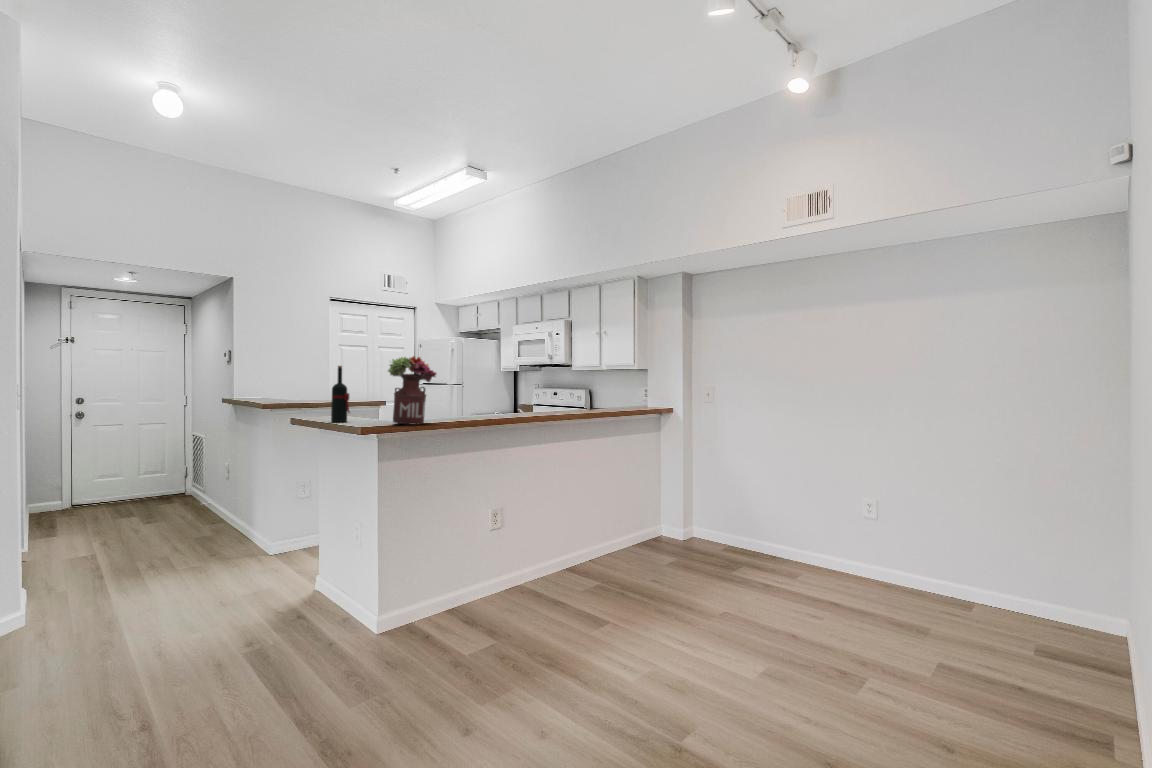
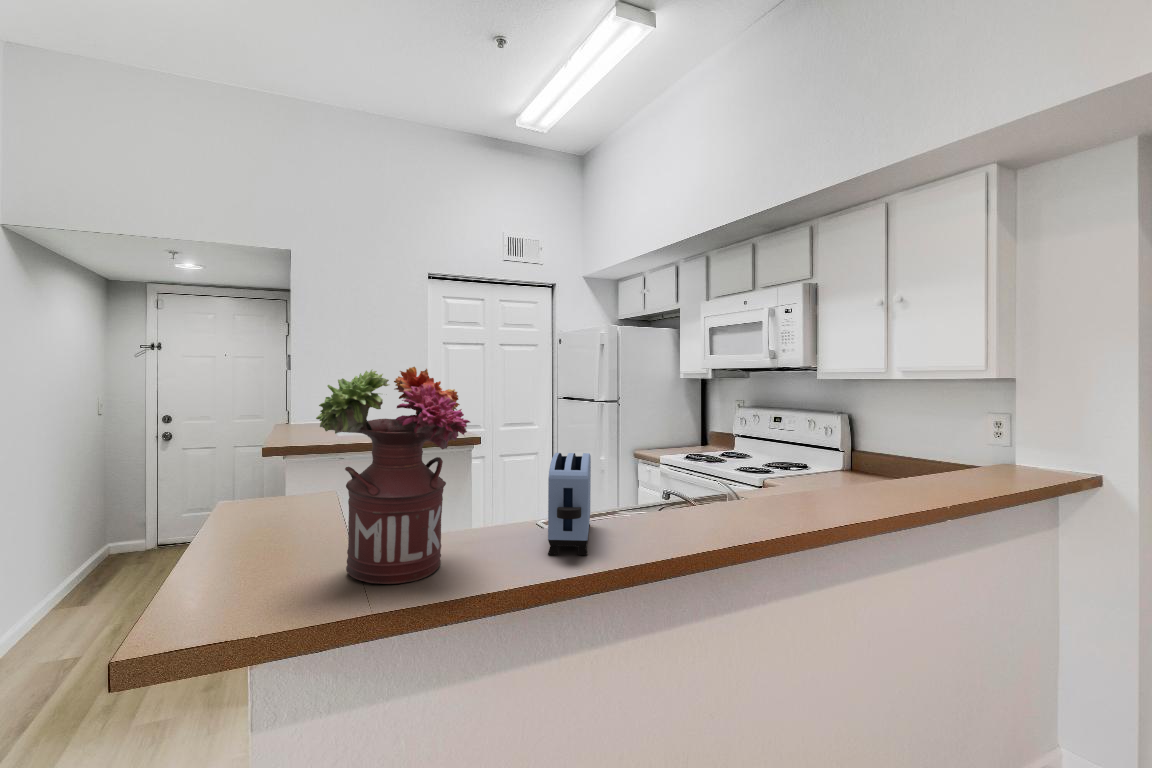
wine bottle: present [331,366,350,422] -> none [251,393,294,536]
toaster: none [456,389,473,421] -> present [548,453,591,555]

